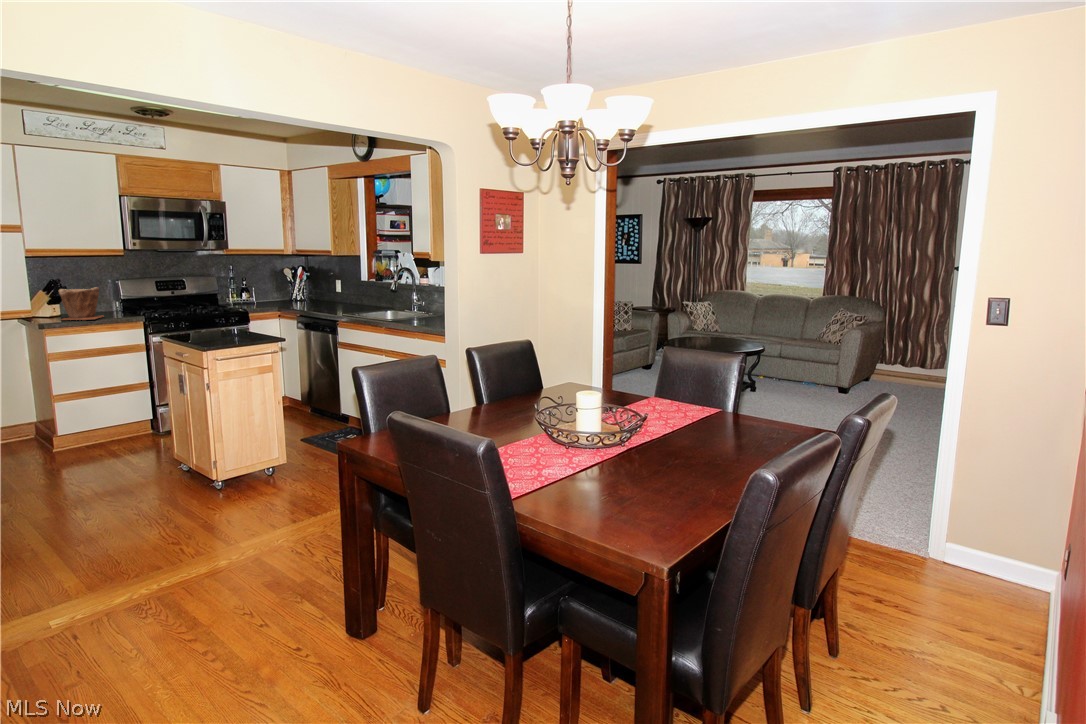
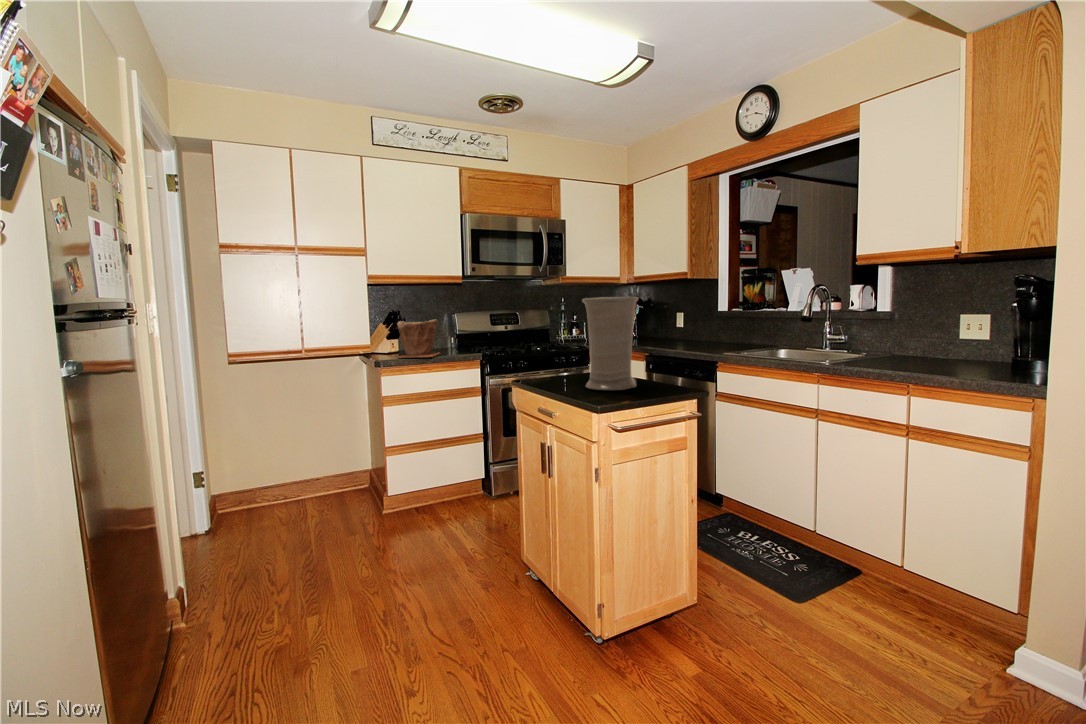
vase: none [202,280,243,339] -> present [582,297,638,390]

